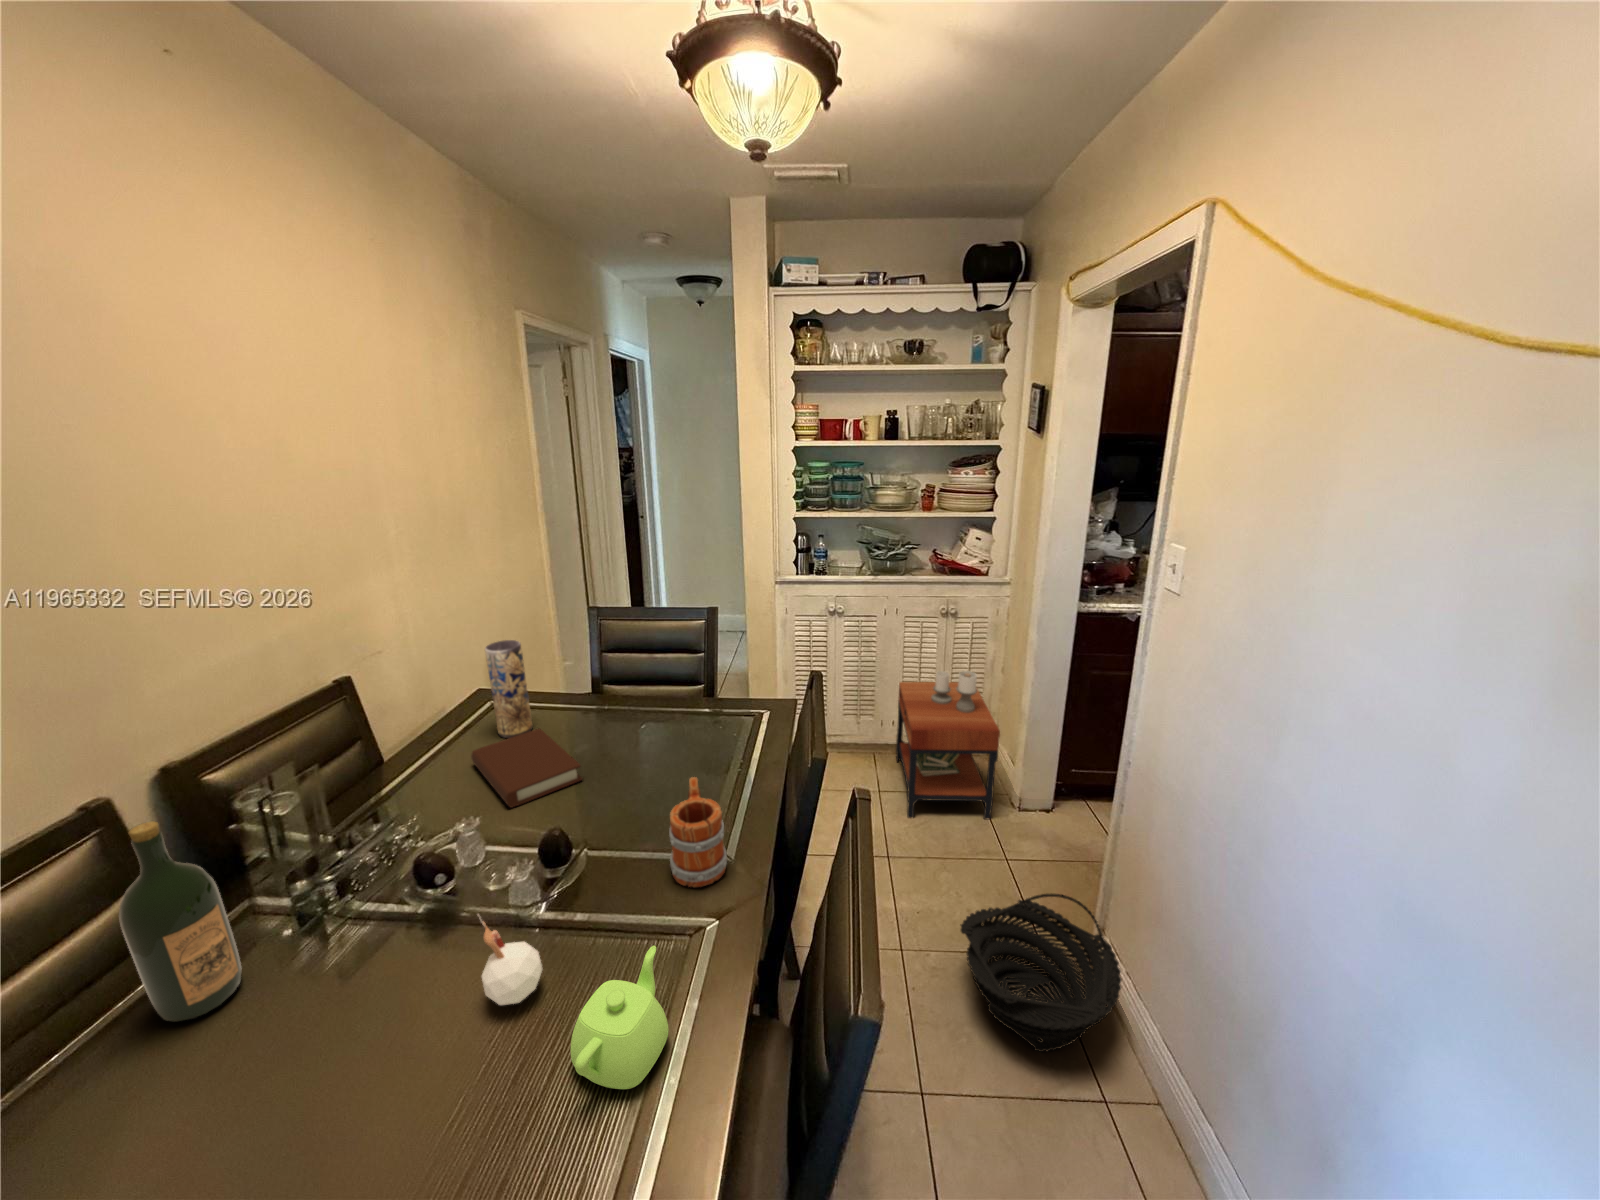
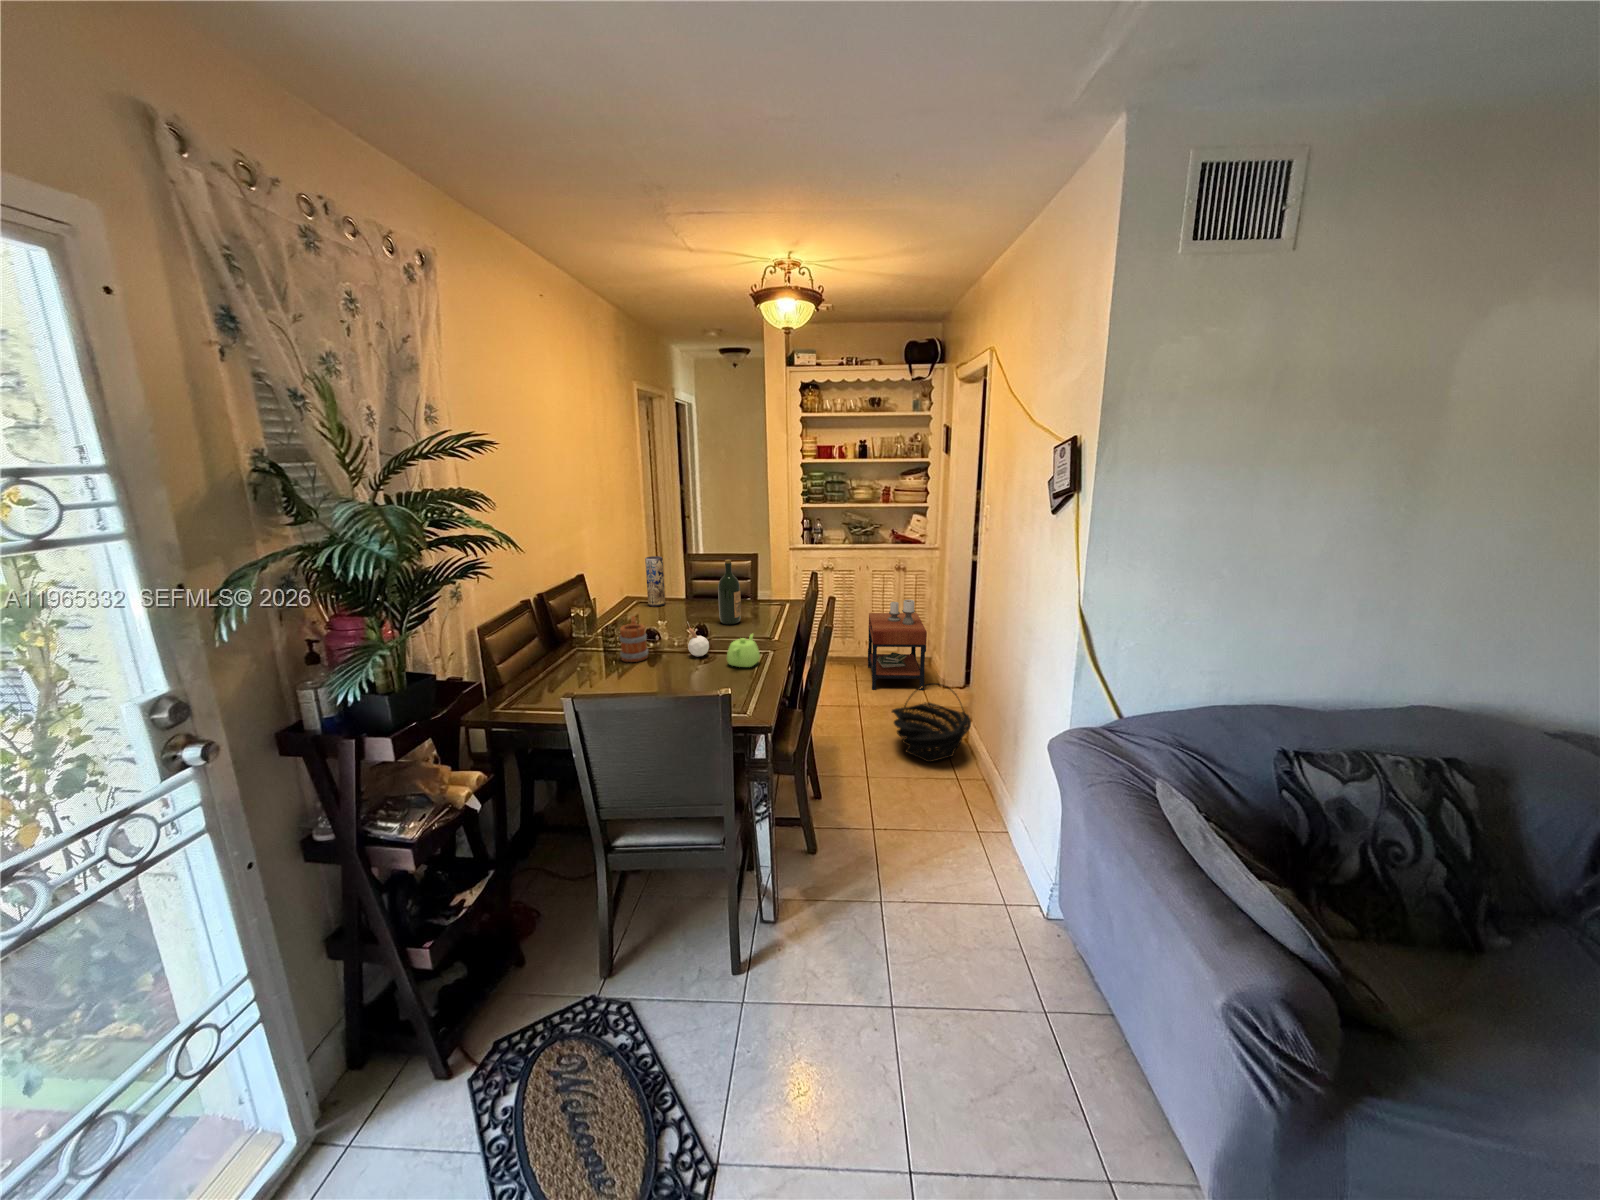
book: present [471,729,582,808] -> none [642,600,700,623]
mug: present [669,777,727,887] -> present [620,616,648,662]
wine bottle: present [119,821,241,1022] -> present [718,560,741,625]

